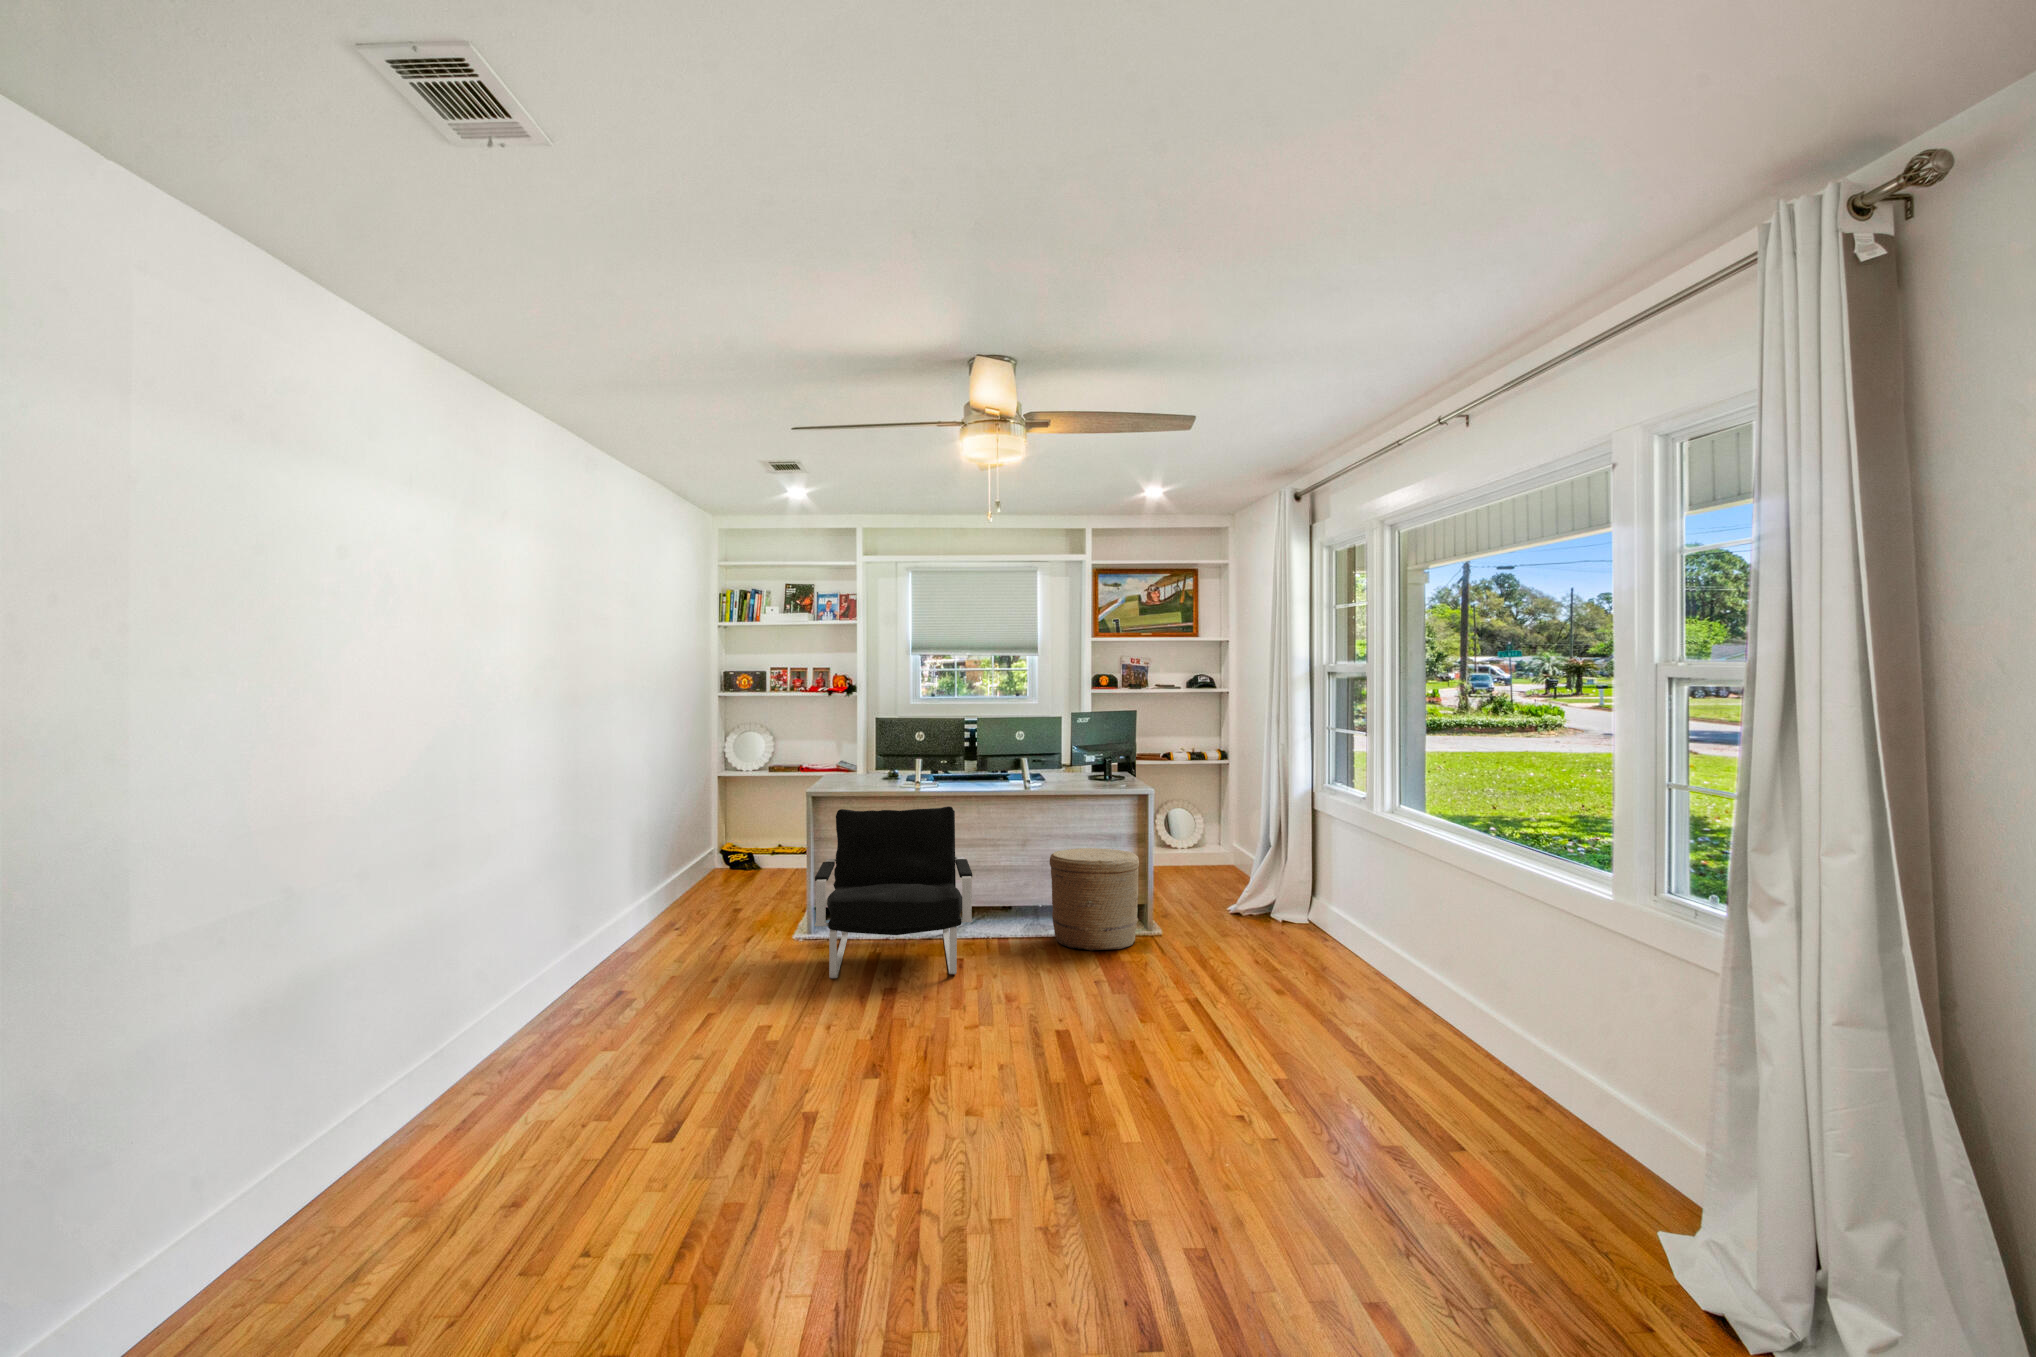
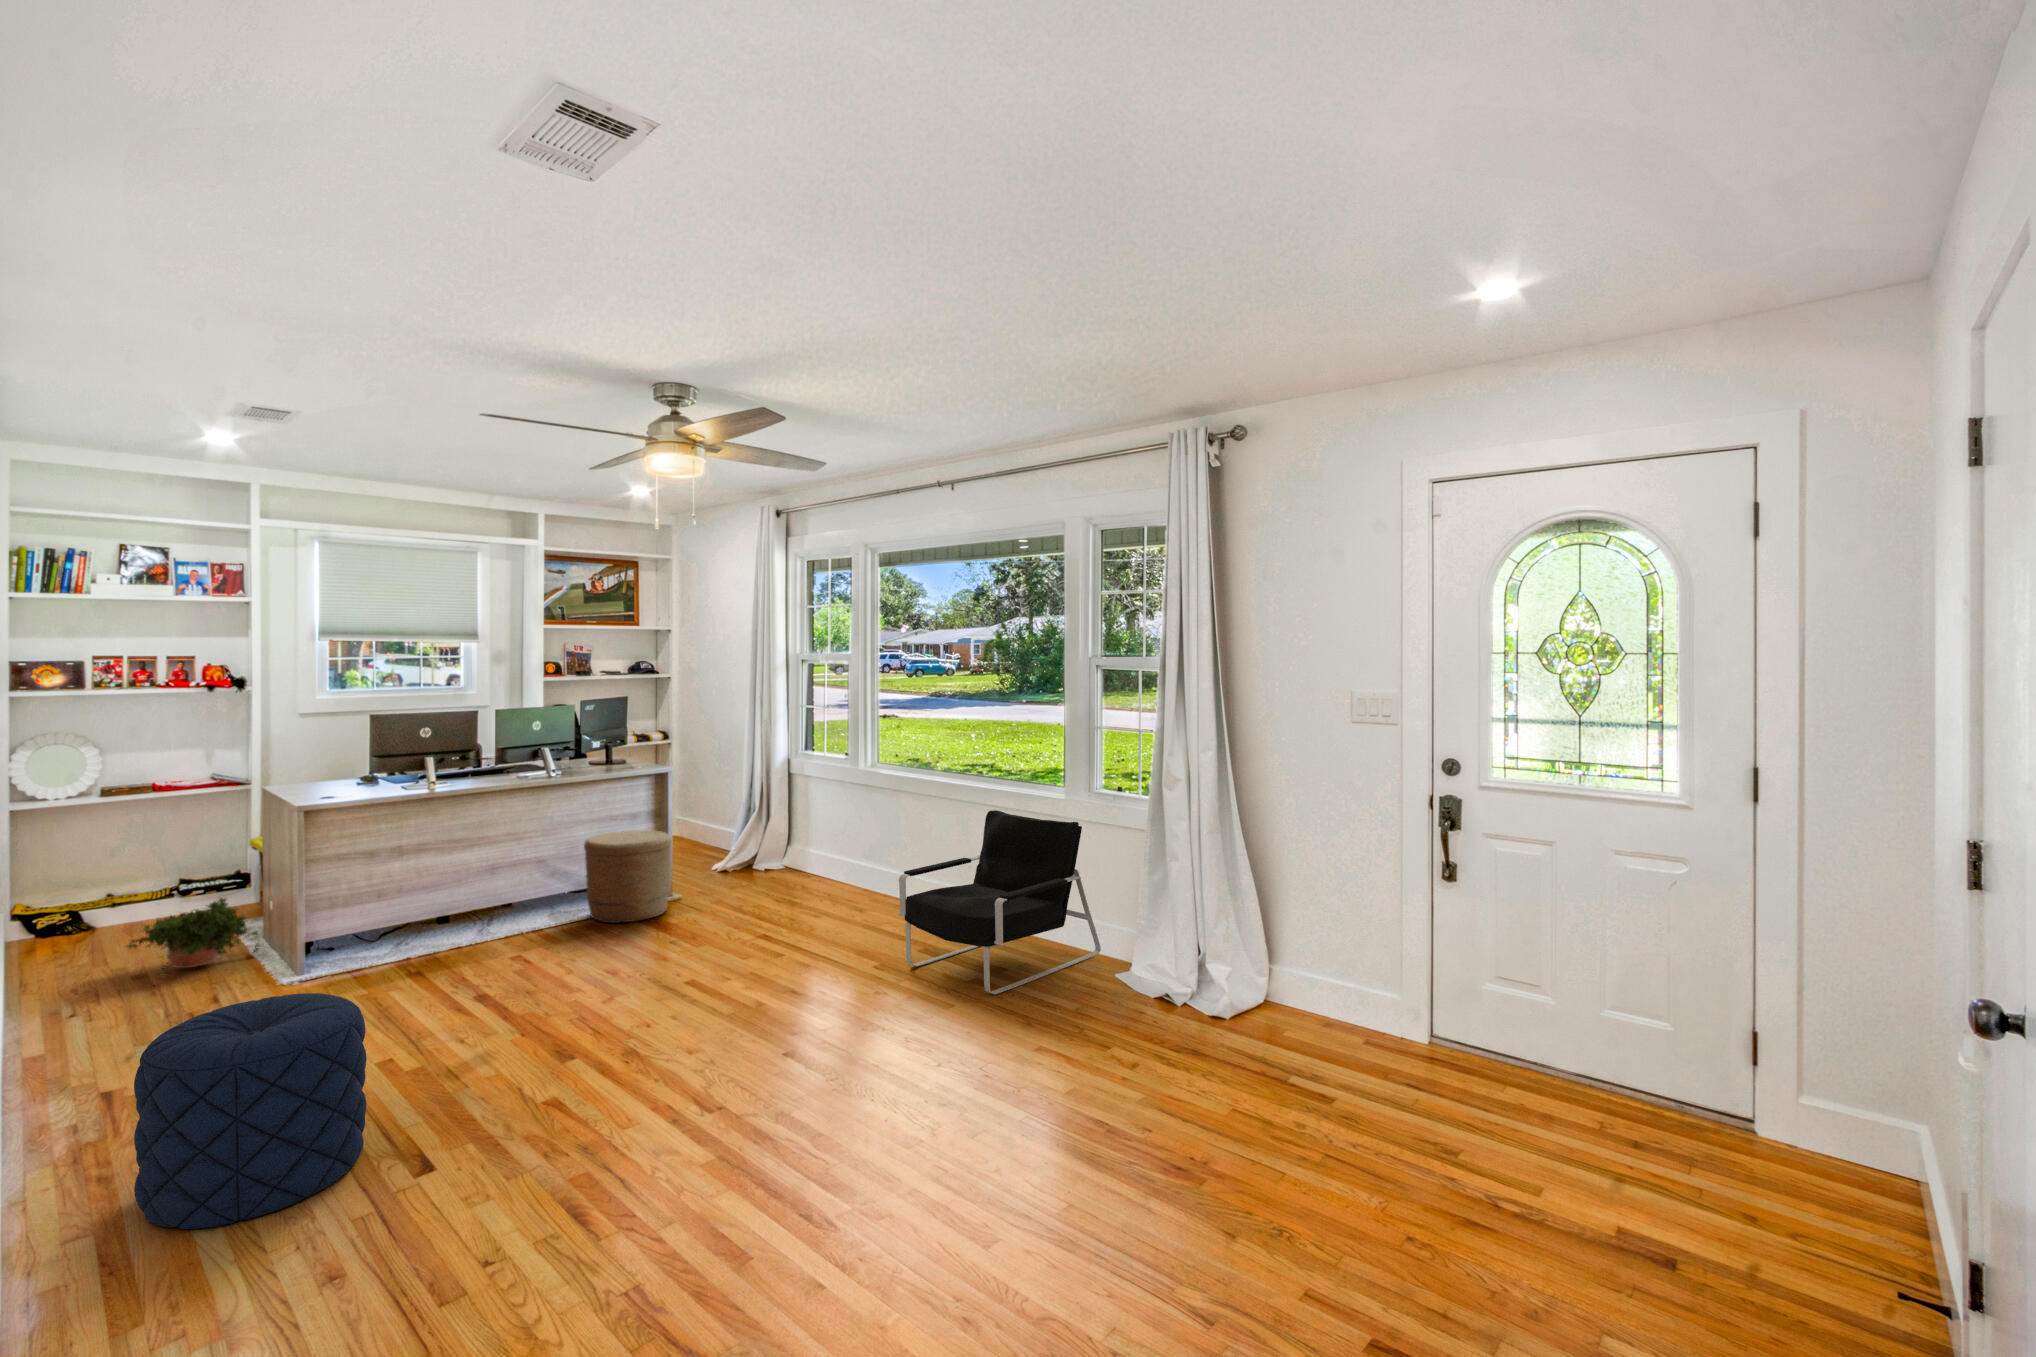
armchair: present [815,806,972,978] -> present [899,810,1101,994]
potted plant: none [723,863,810,923] -> present [127,898,261,977]
pouf: none [465,937,650,1139] -> present [134,993,367,1229]

